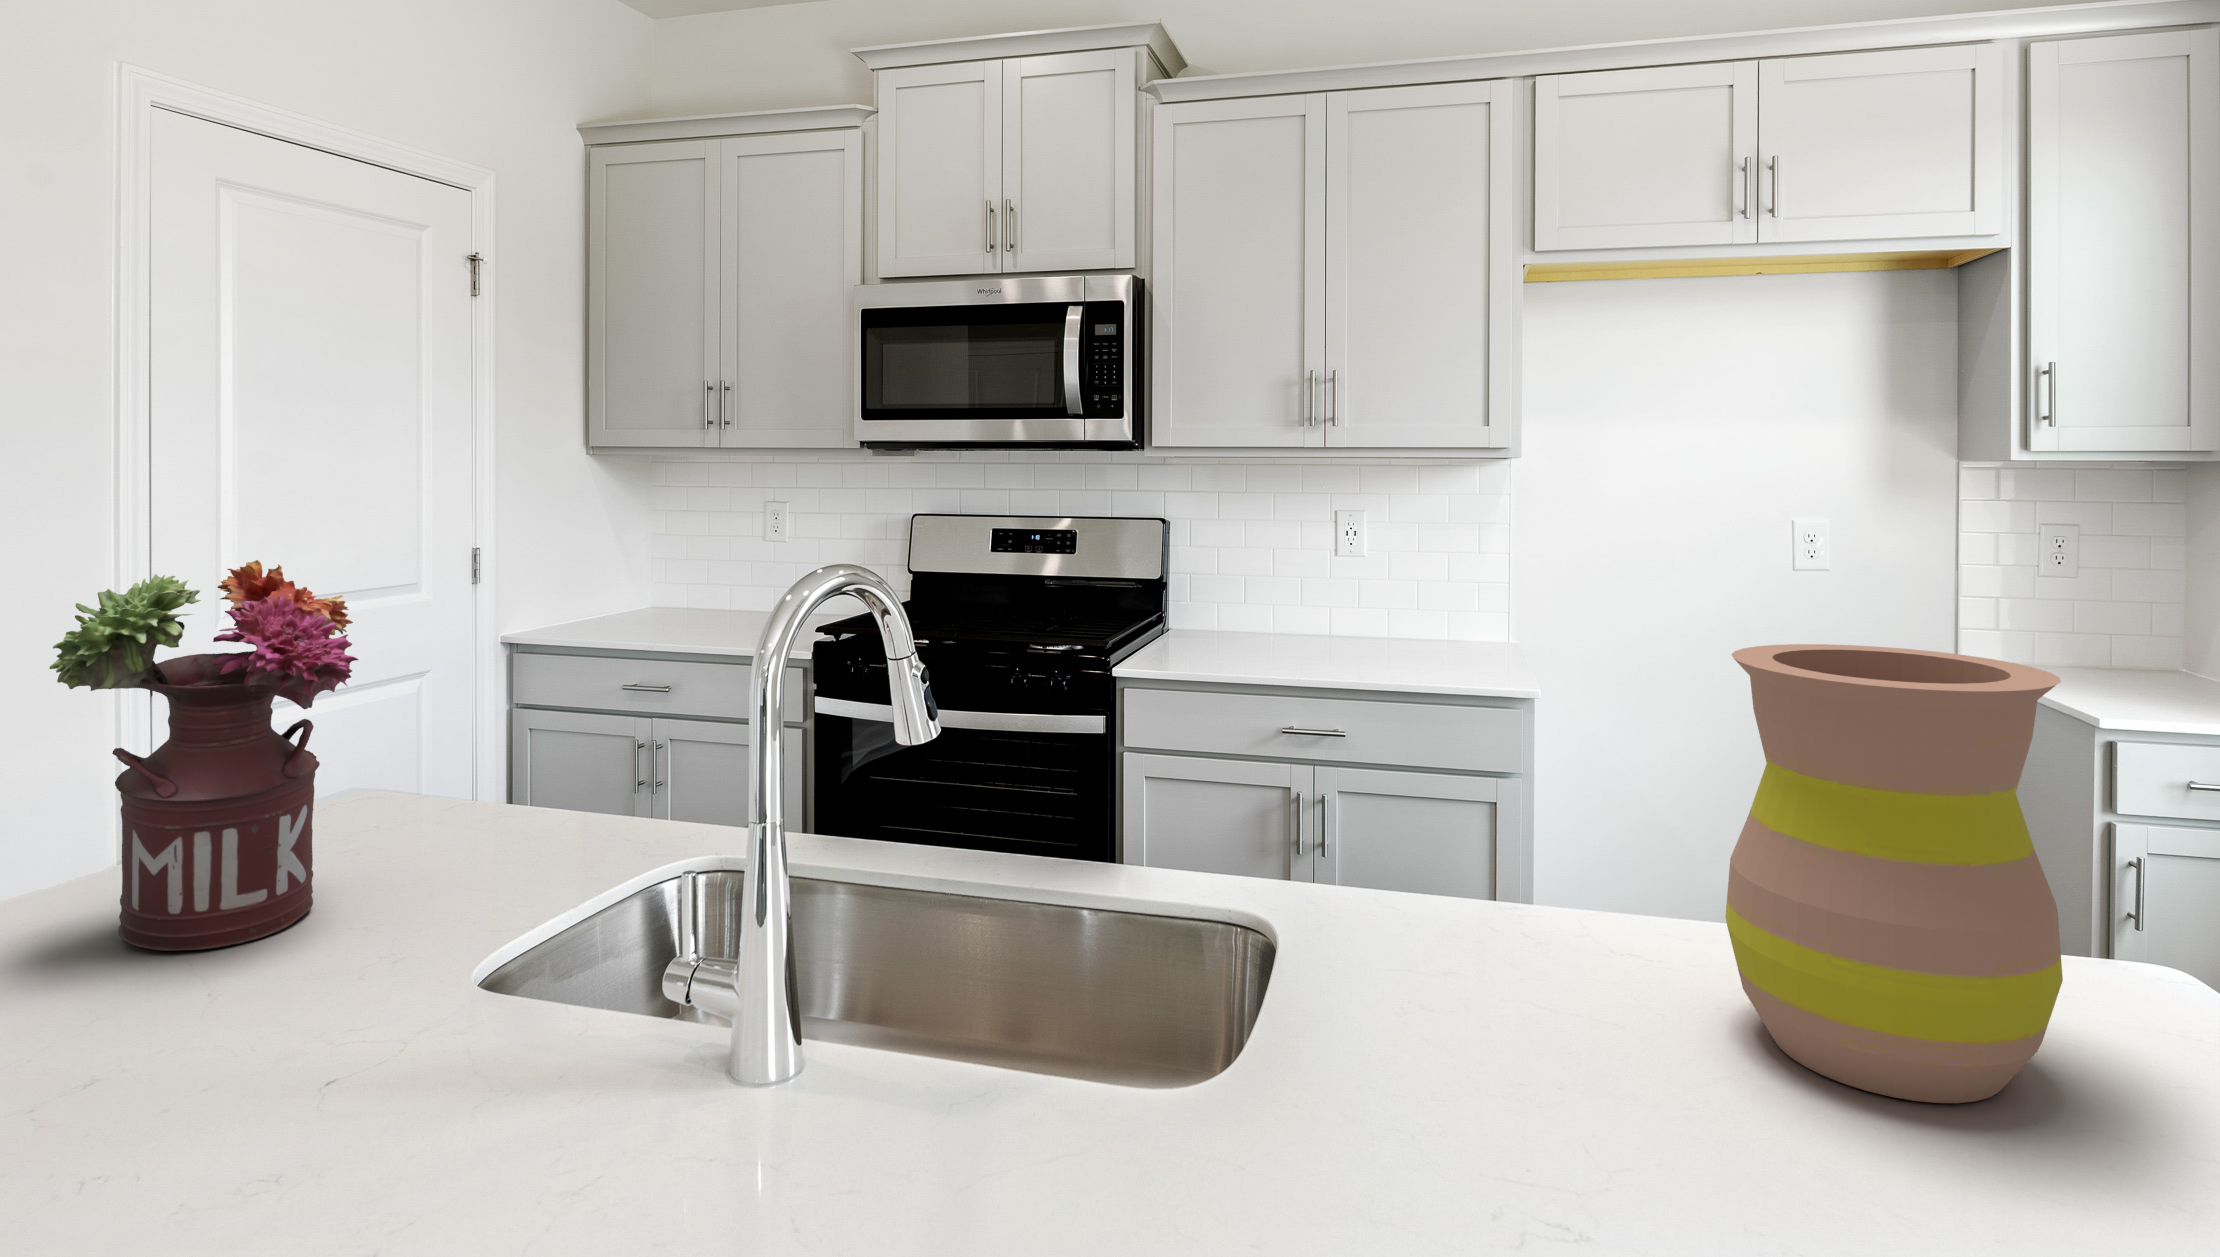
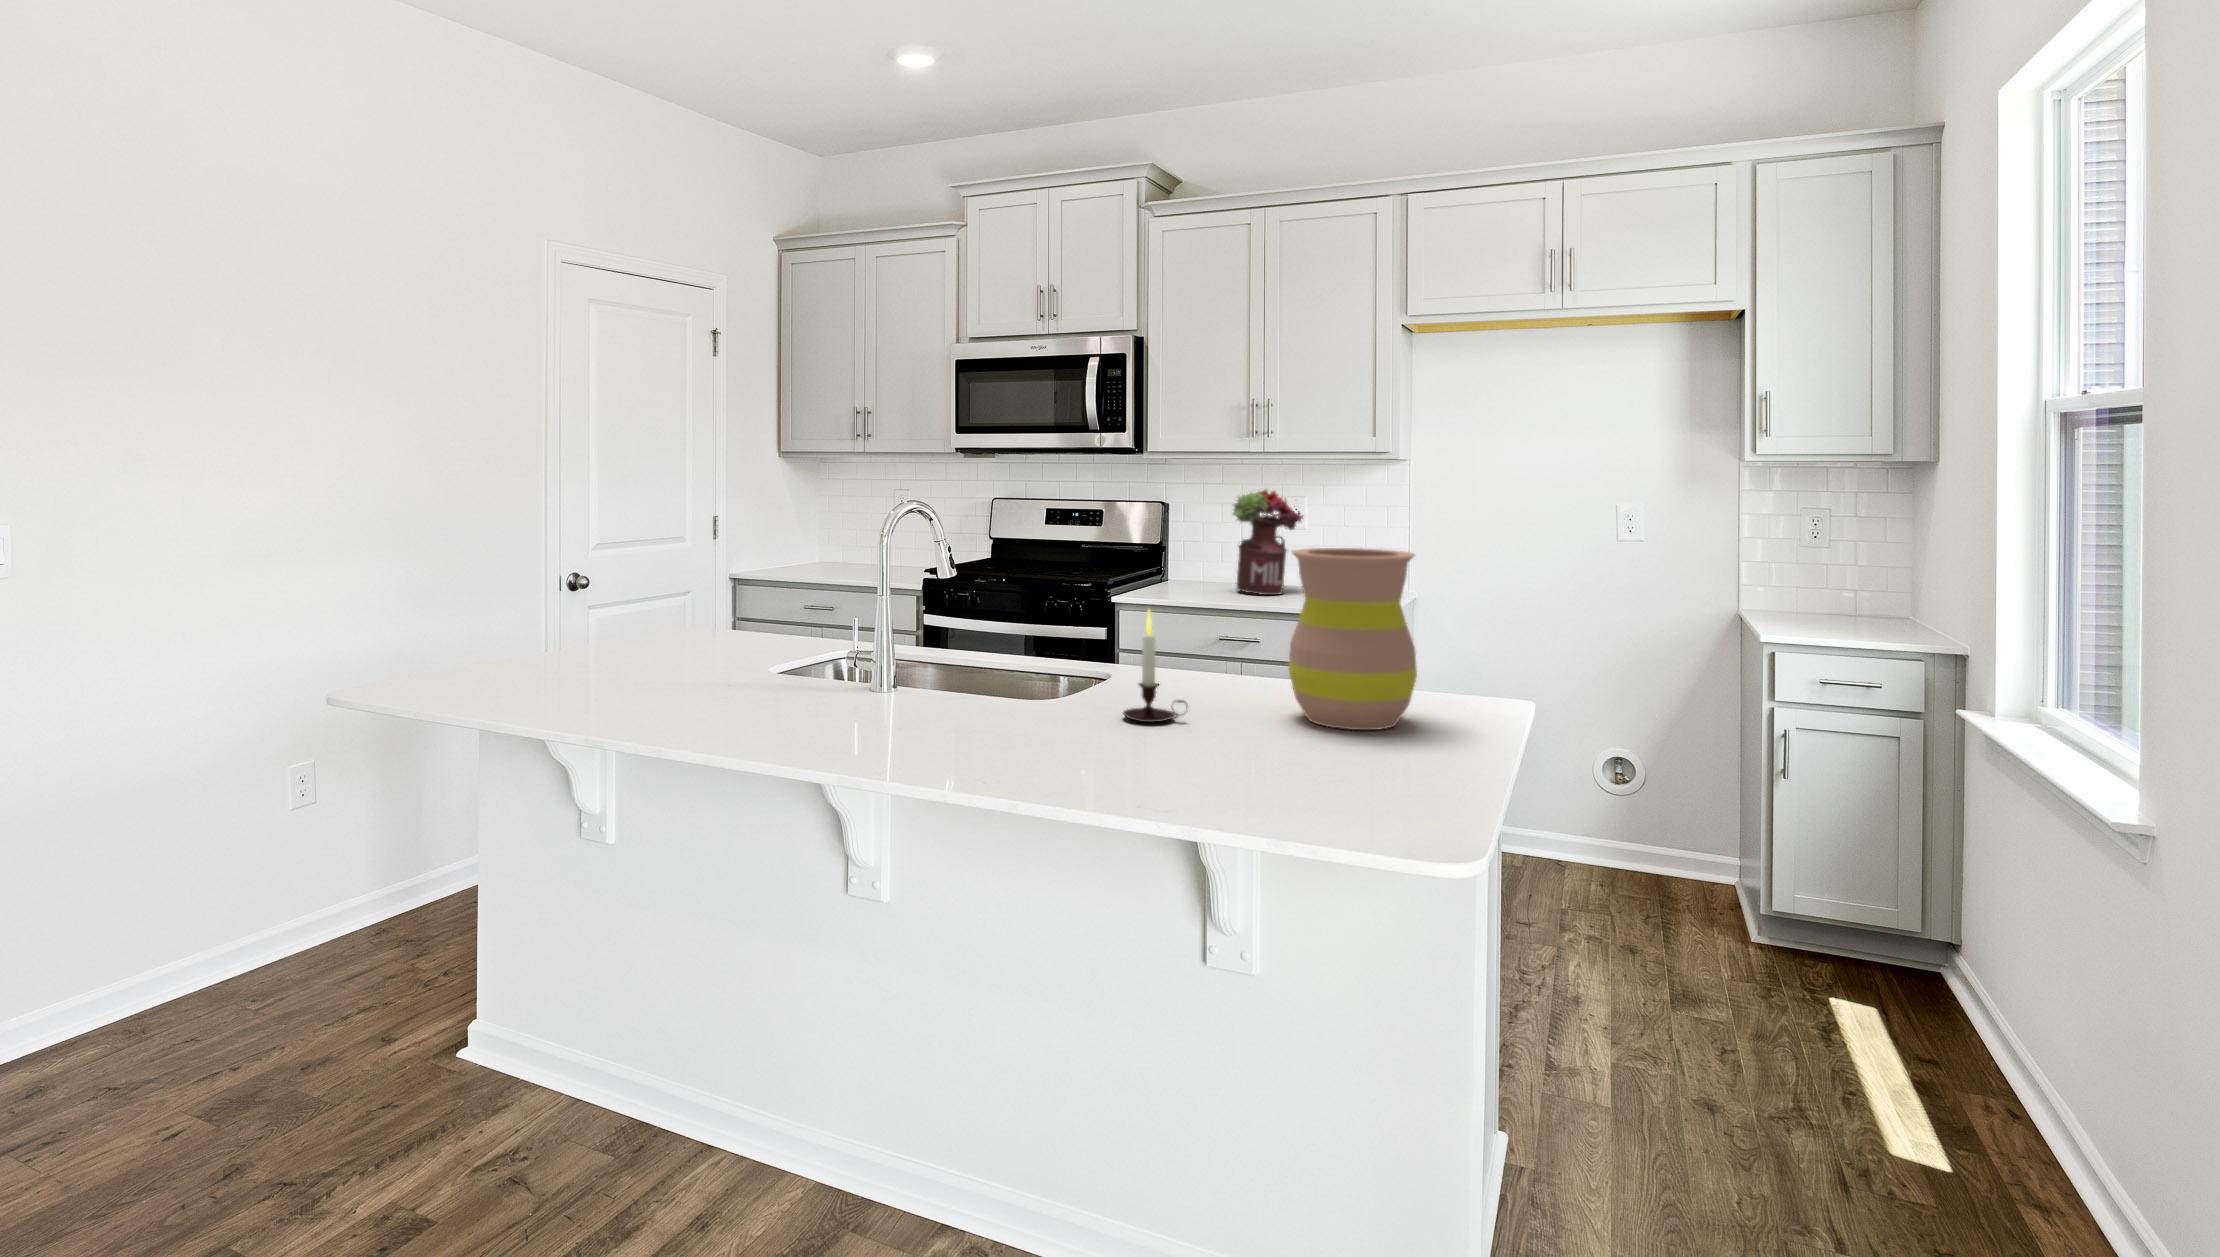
flower arrangement: present [49,560,358,951] -> present [1233,489,1303,595]
candle: none [1379,817,1548,1117] -> present [1123,611,1187,722]

